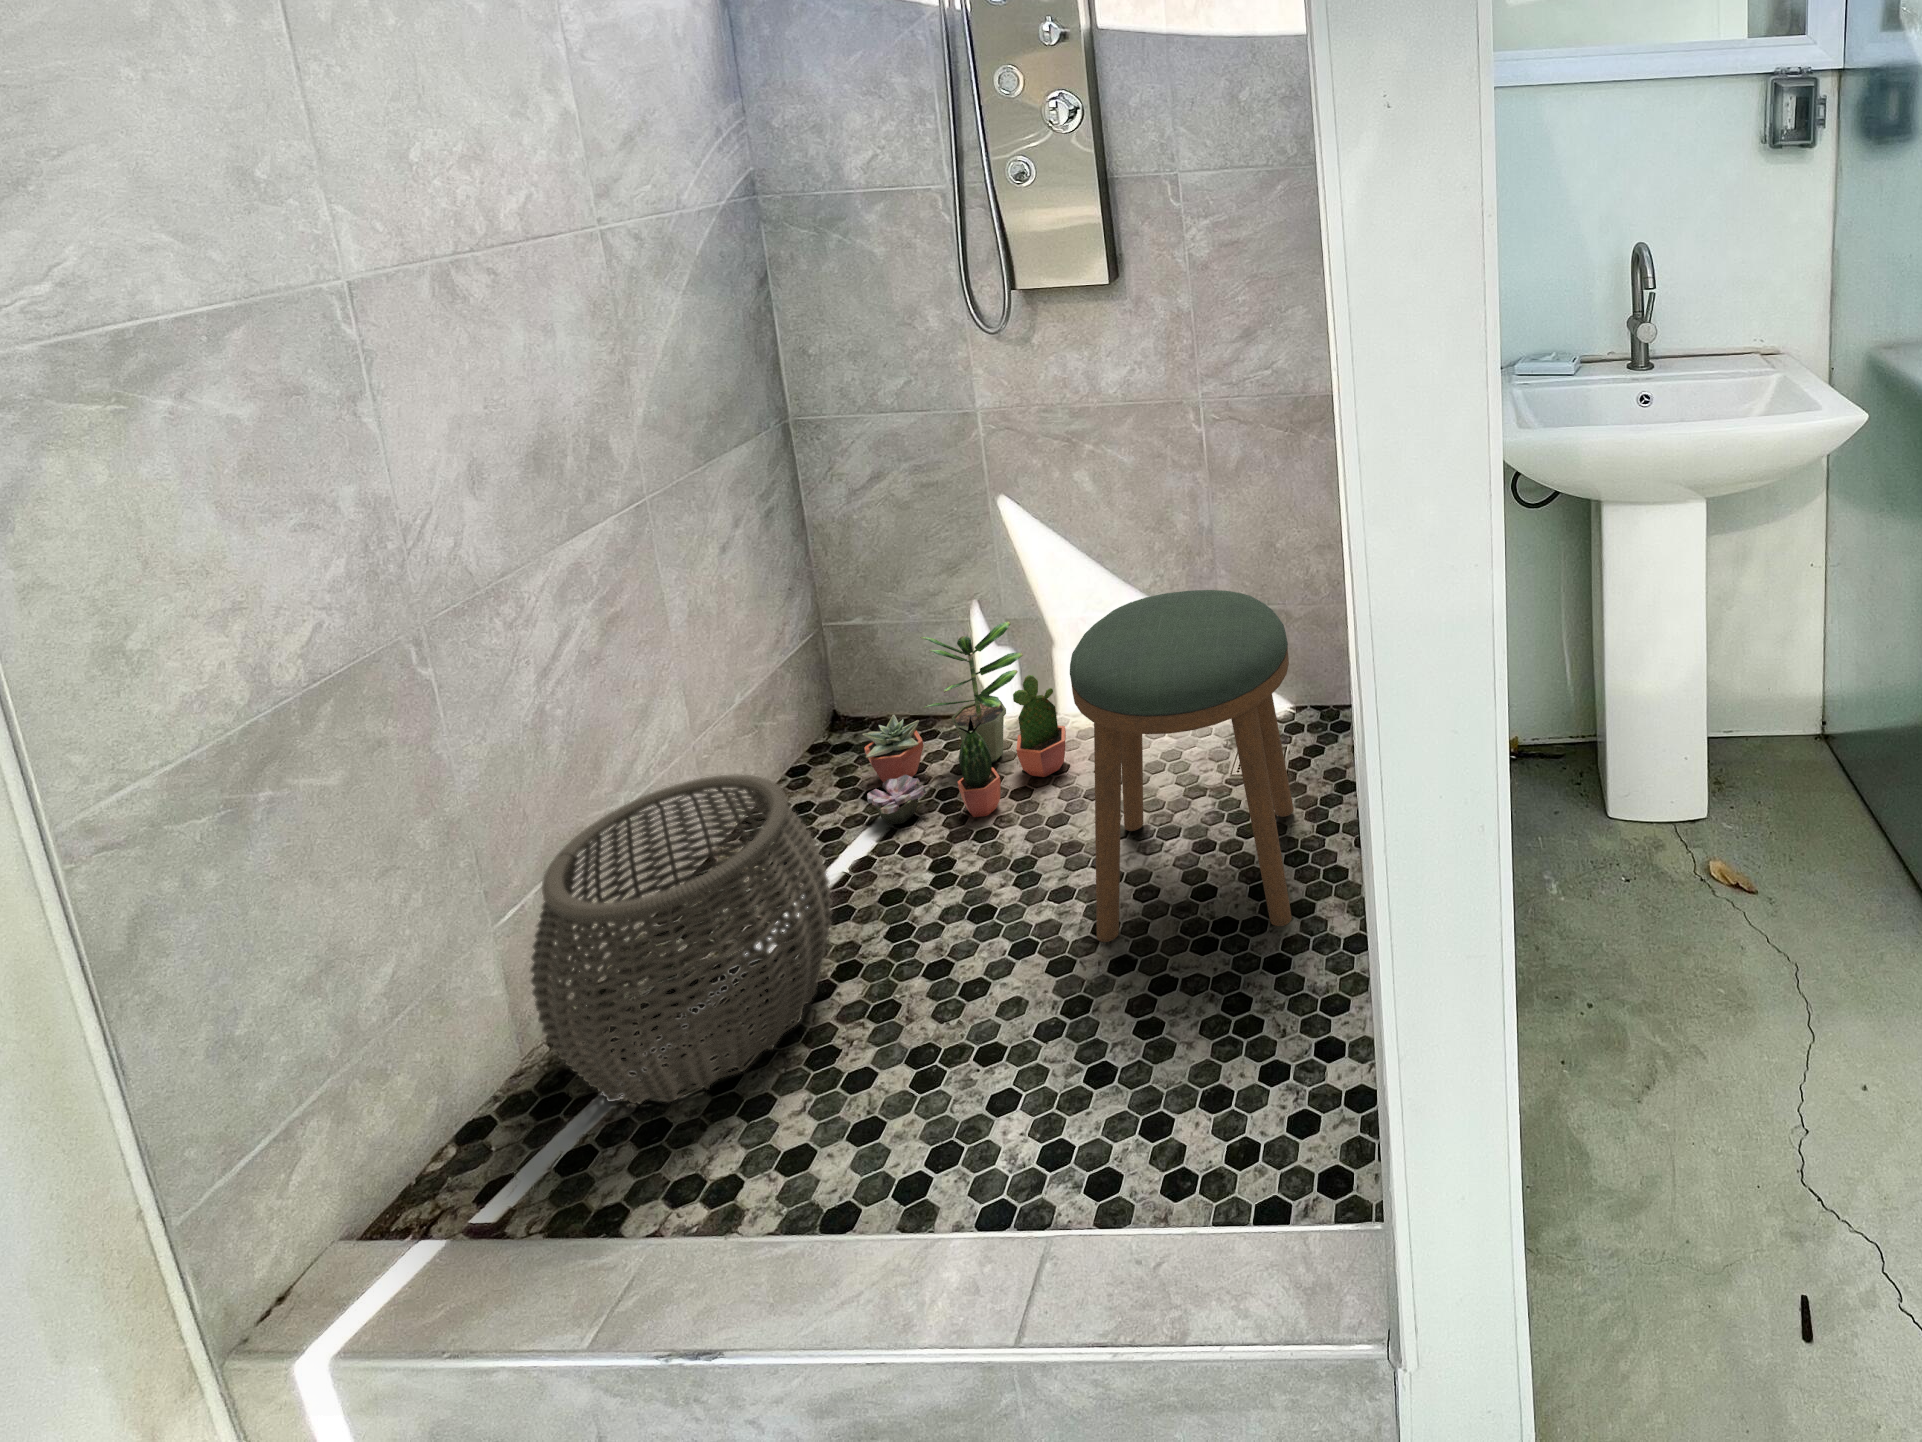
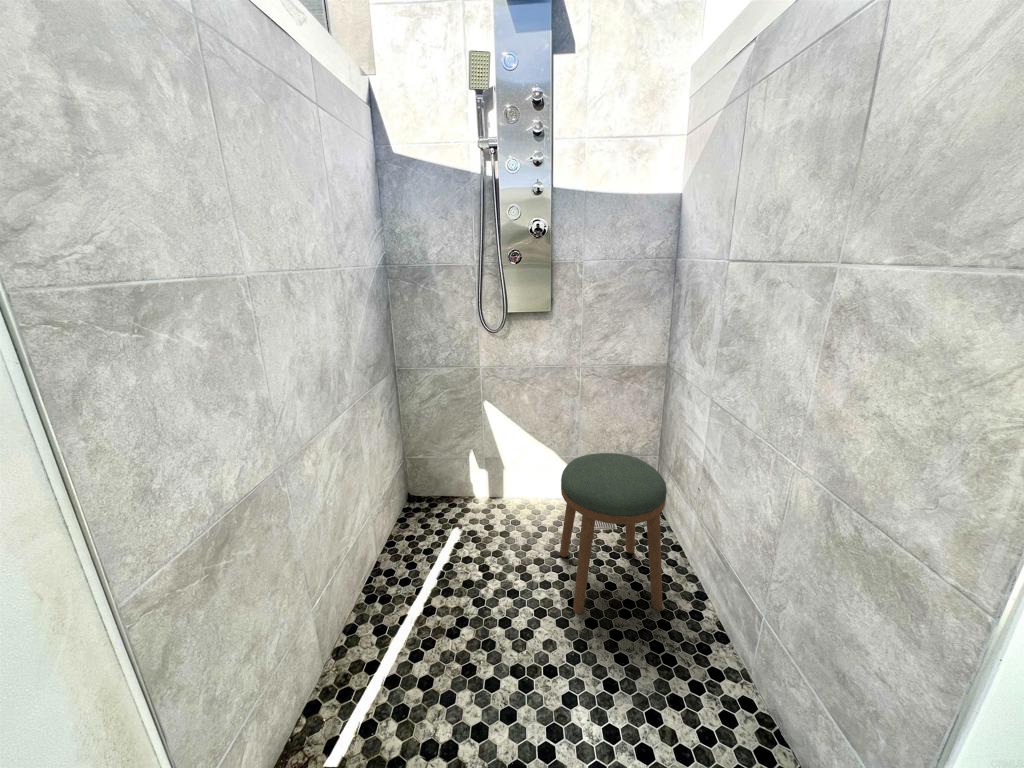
potted plant: present [862,621,1066,825] -> none [432,461,520,549]
woven basket: present [530,775,833,1104] -> none [335,534,463,695]

